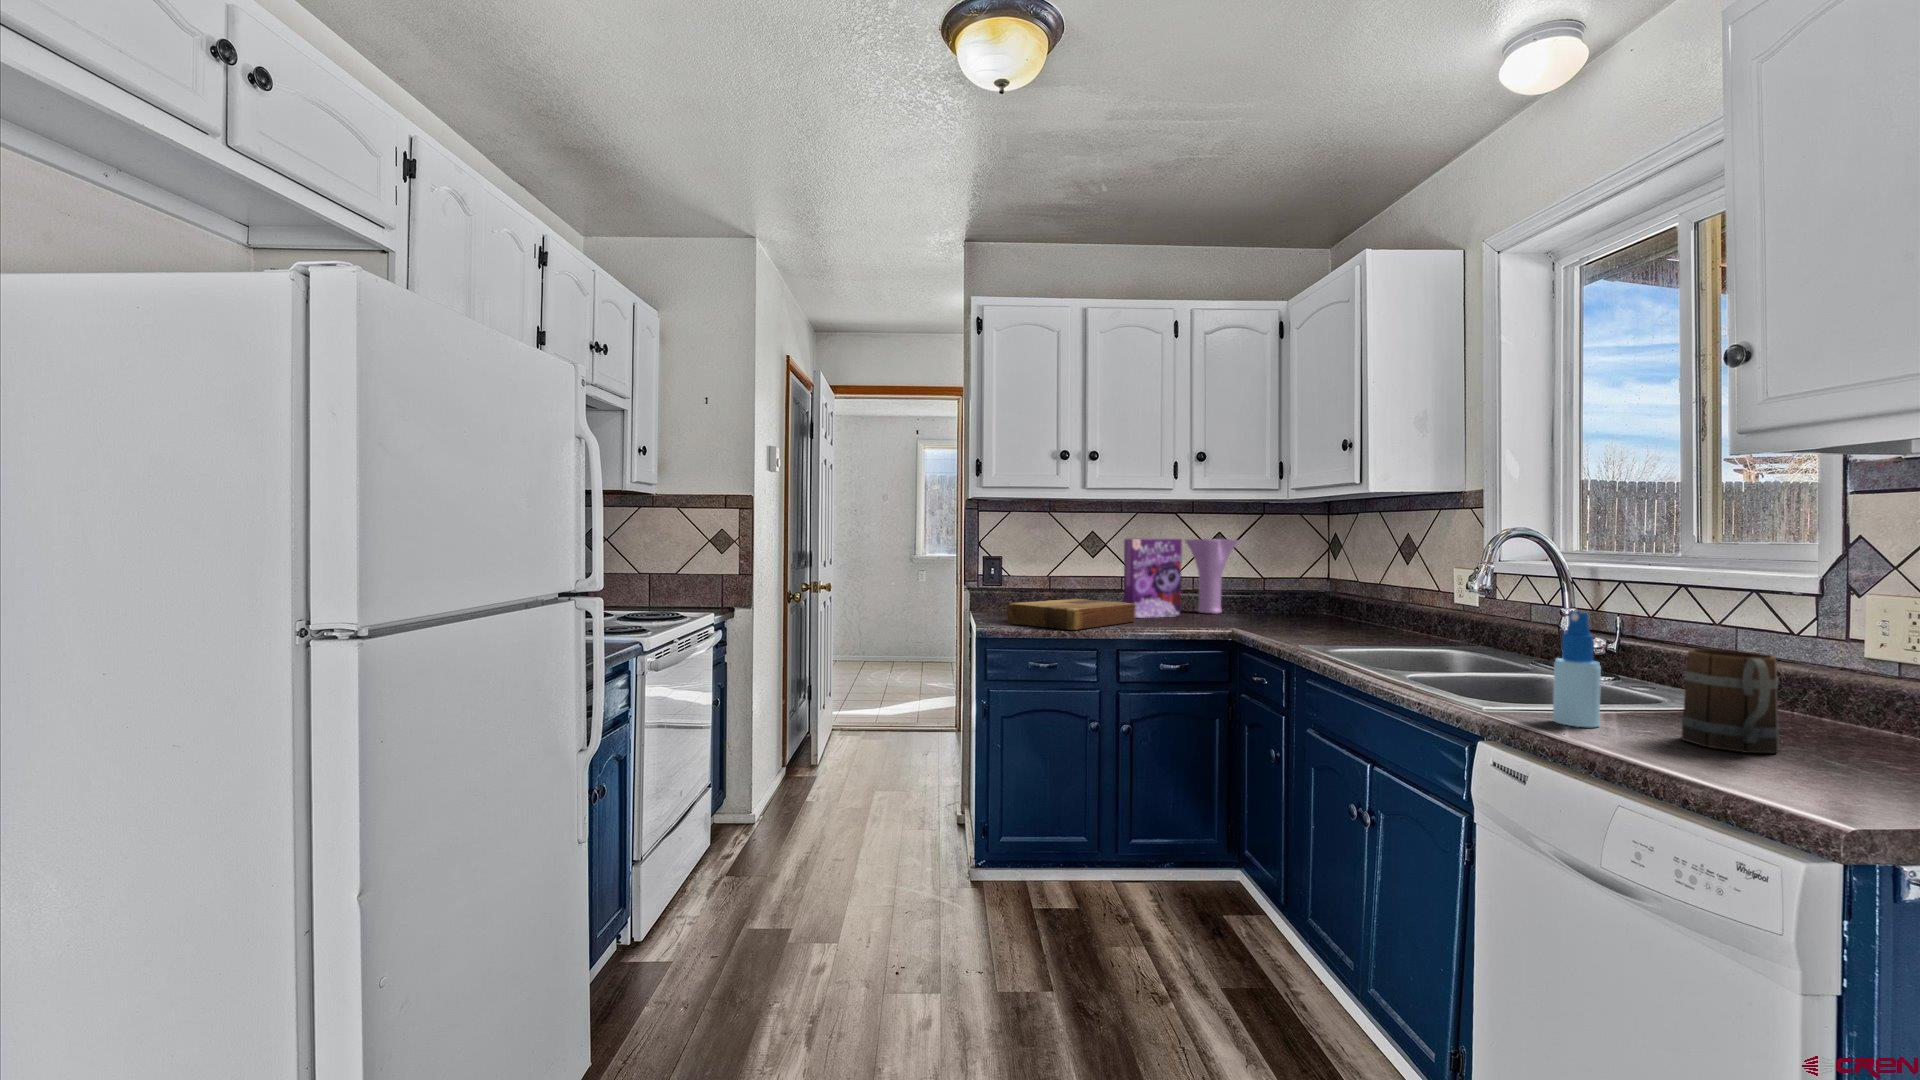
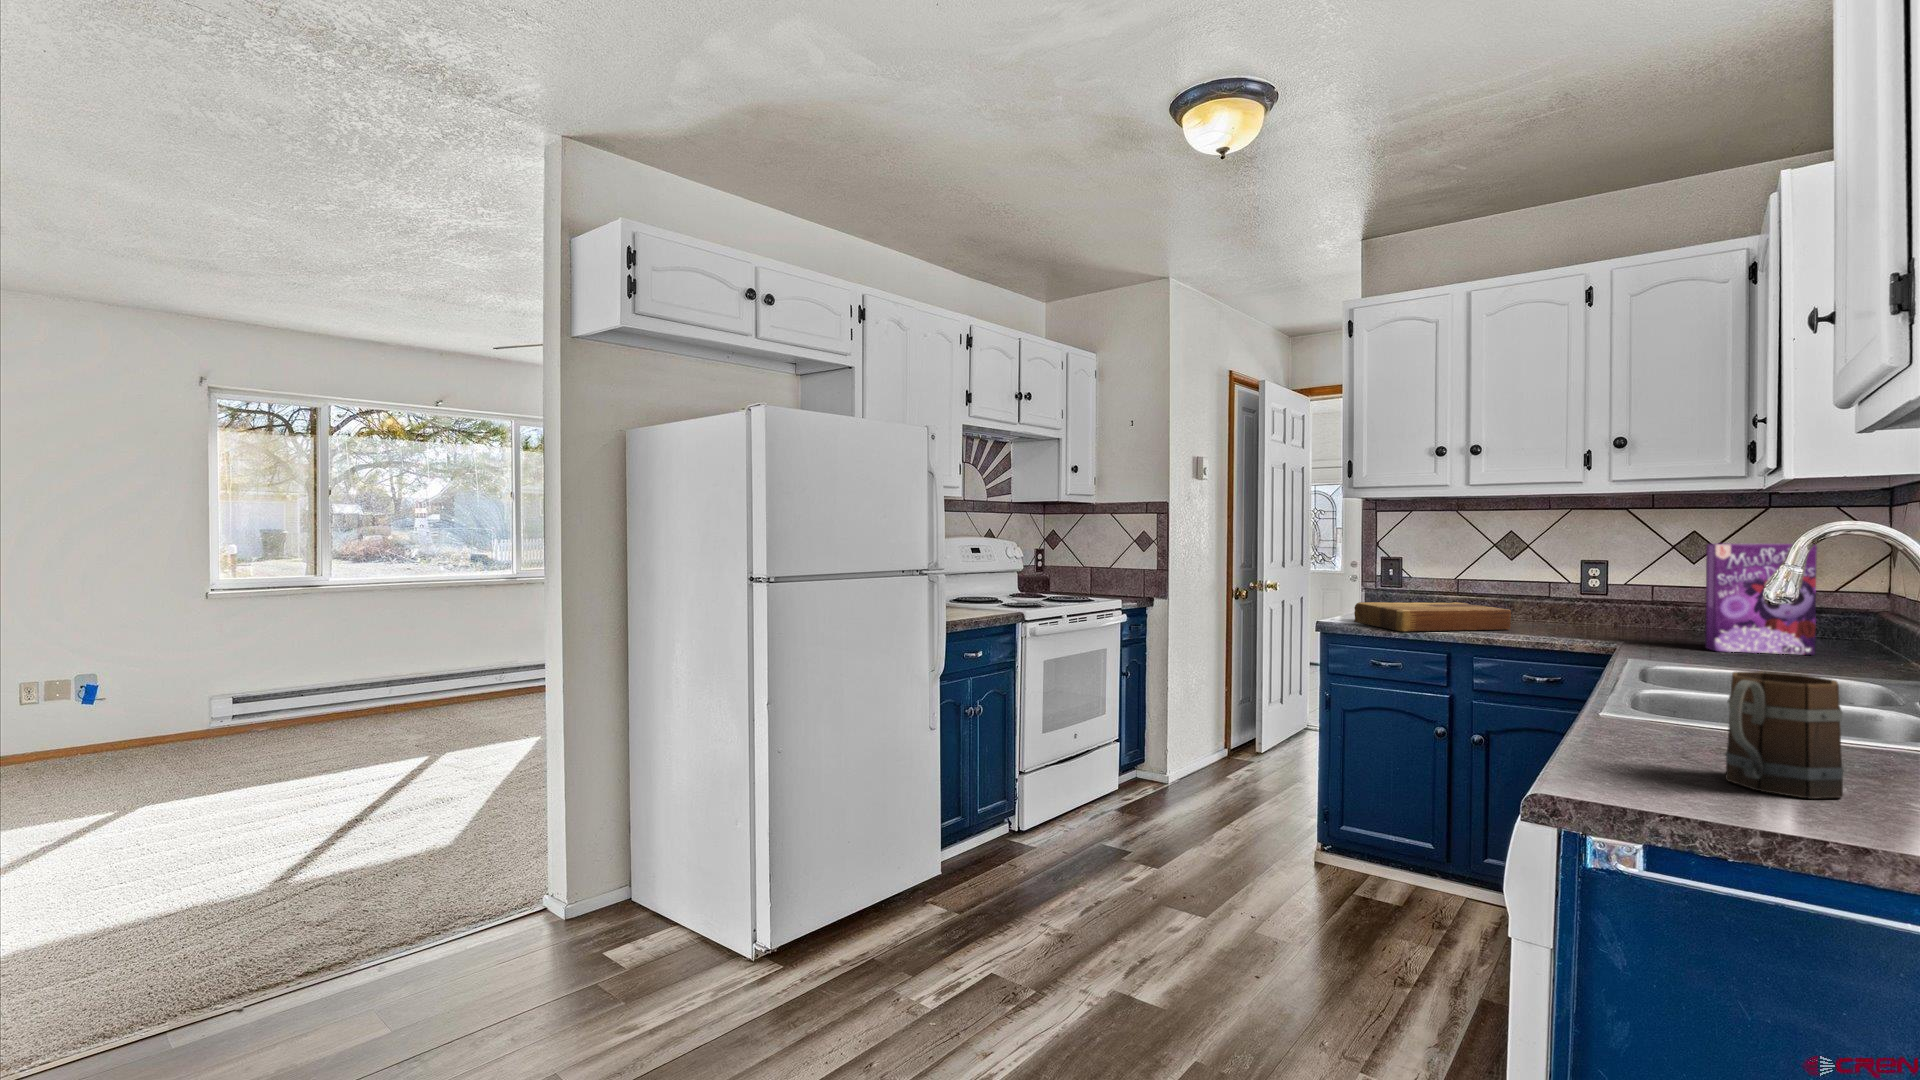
cereal box: present [1124,539,1182,618] -> present [1705,544,1817,655]
vase: present [1185,539,1238,614] -> none [1622,539,1704,629]
spray bottle: present [1553,612,1601,727] -> none [1632,622,1688,753]

